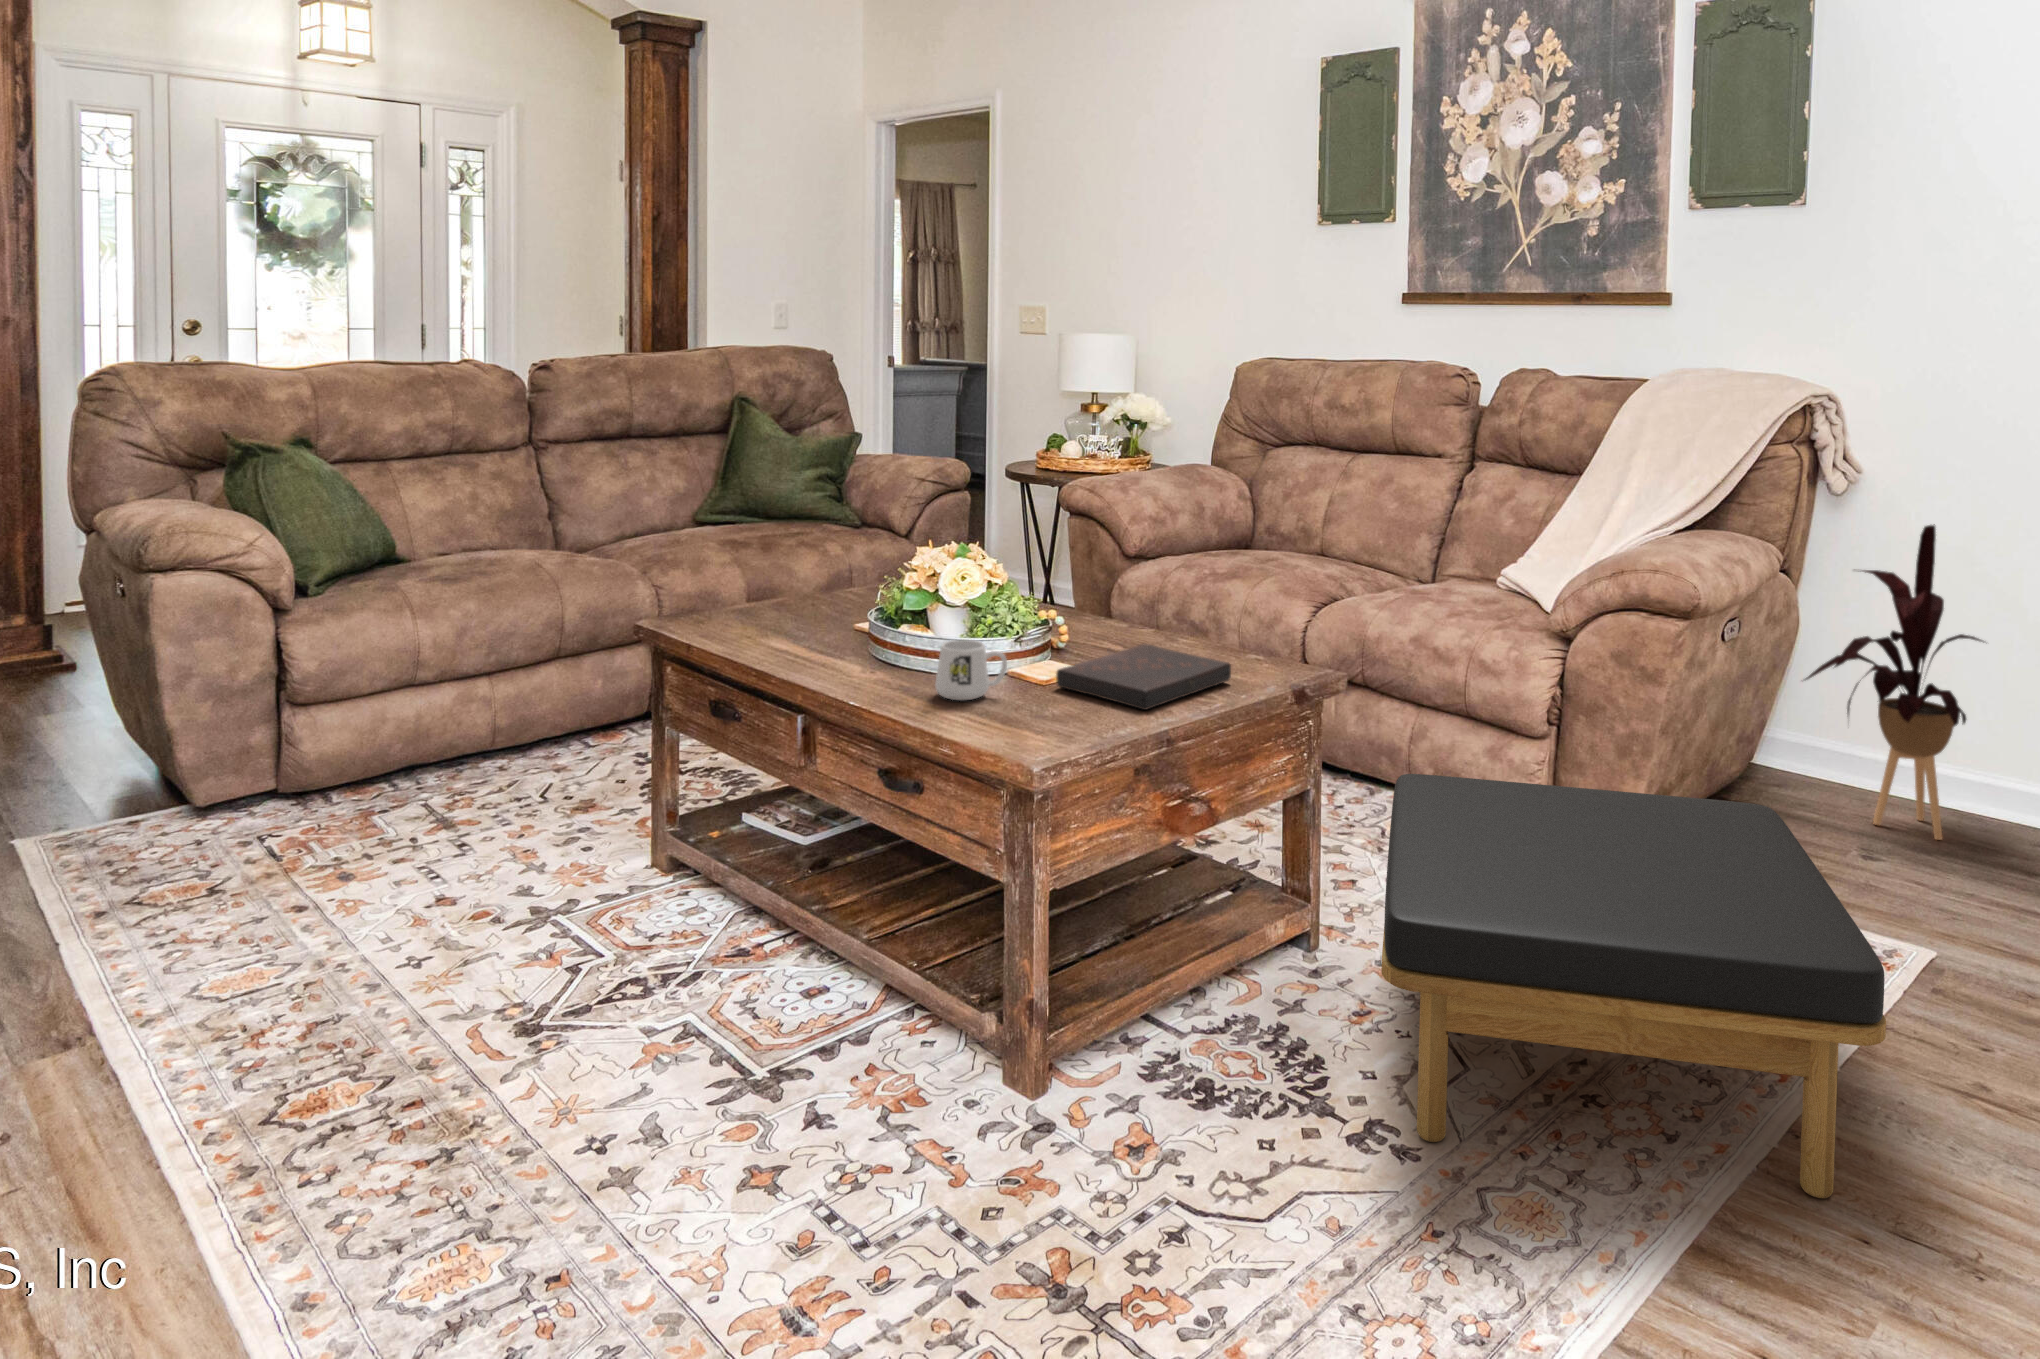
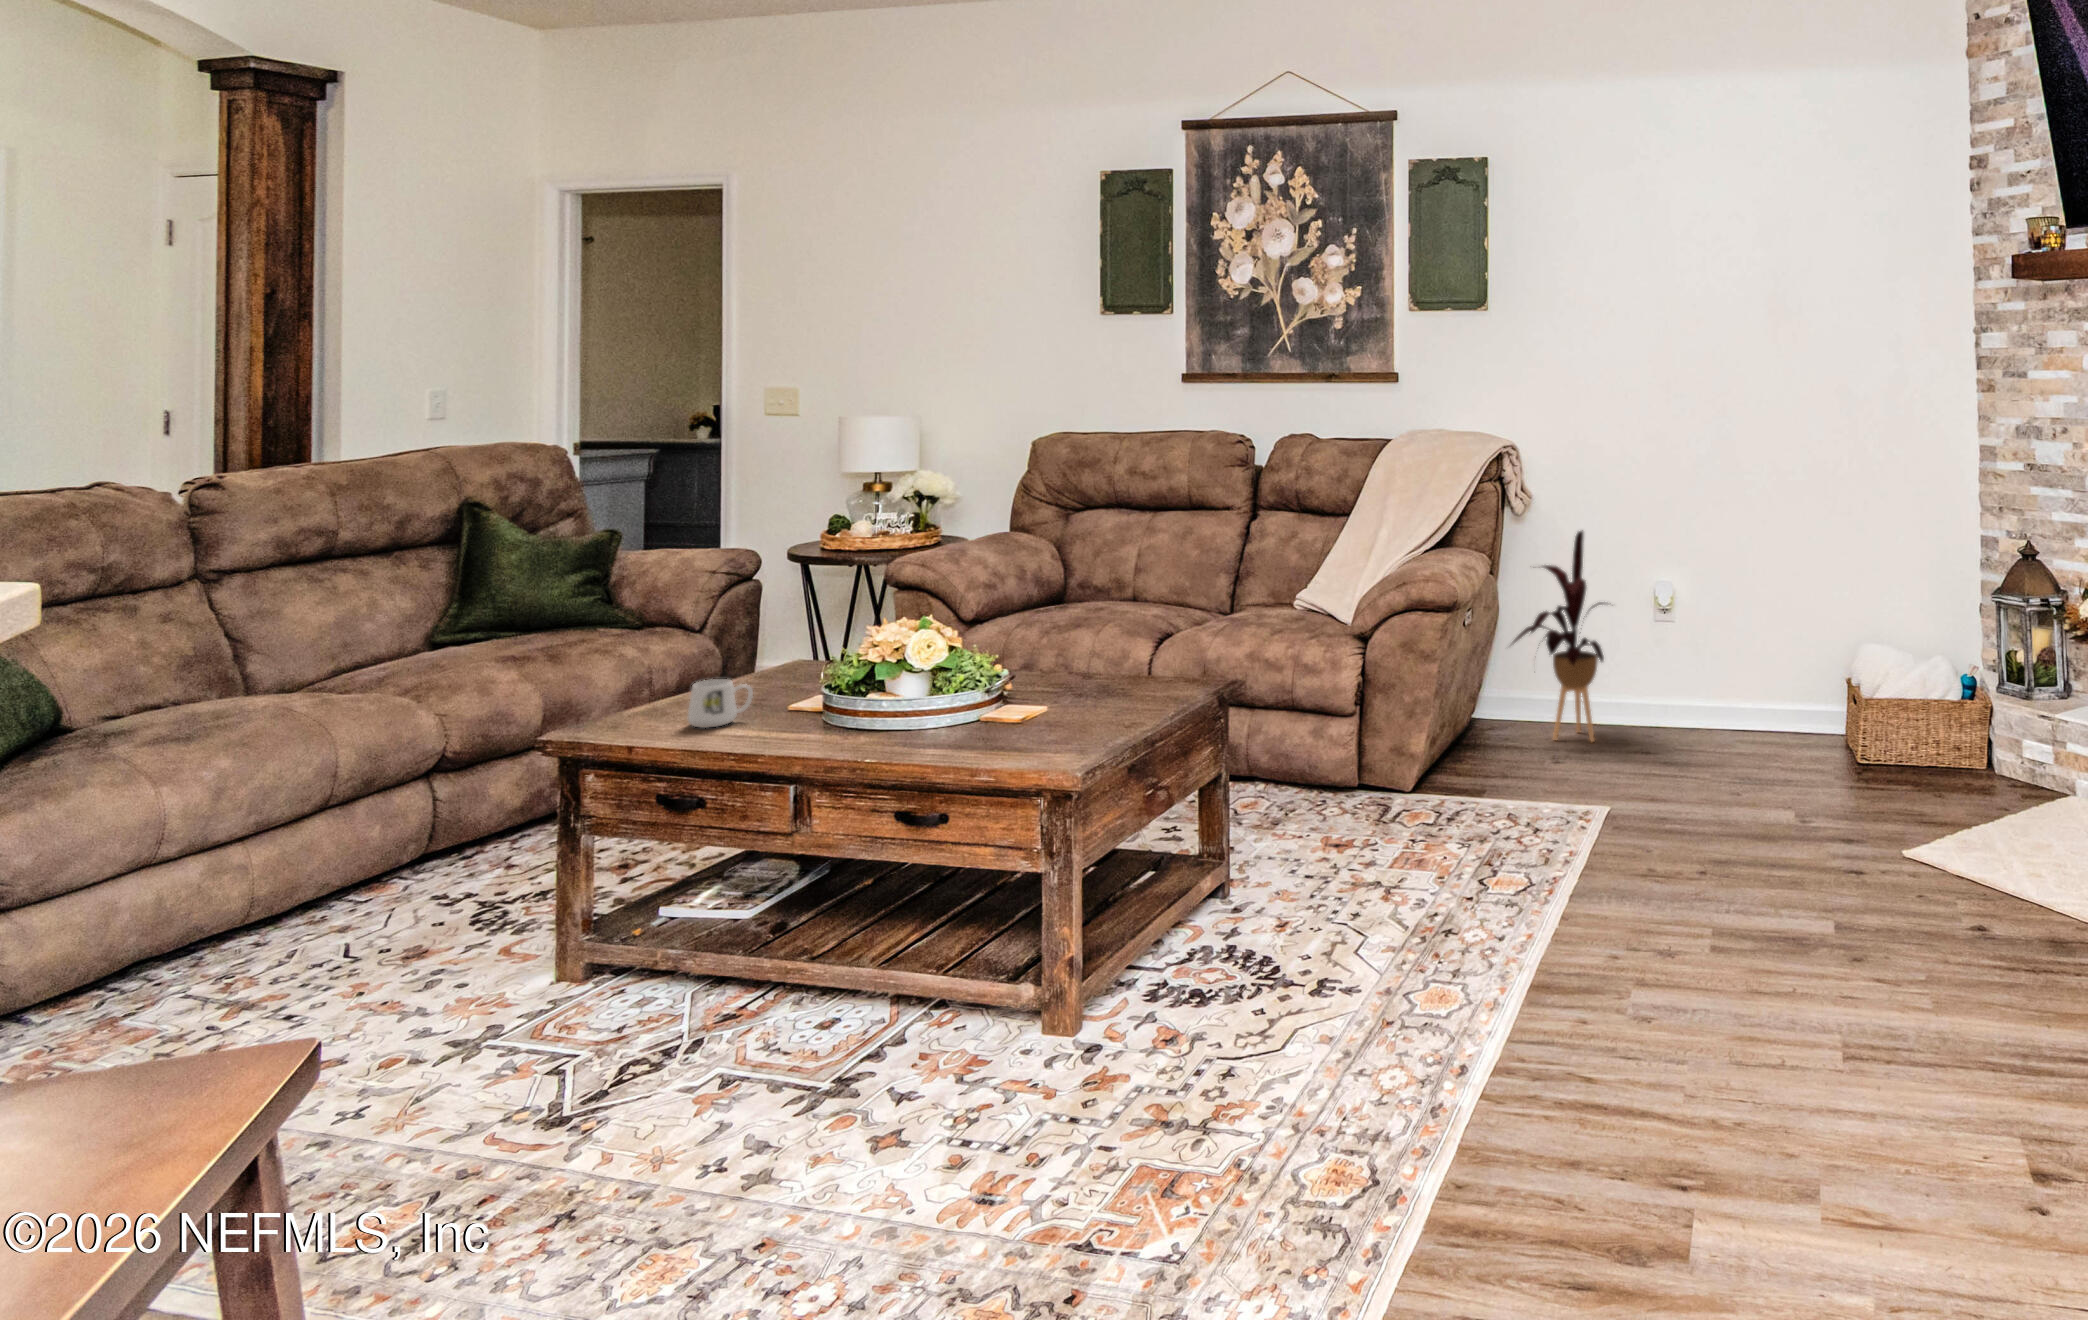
mug: present [936,639,1007,700] -> present [687,679,753,728]
book: present [1056,644,1231,710] -> none [1028,679,1162,725]
ottoman: present [1381,774,1886,1198] -> none [1281,725,1621,981]

